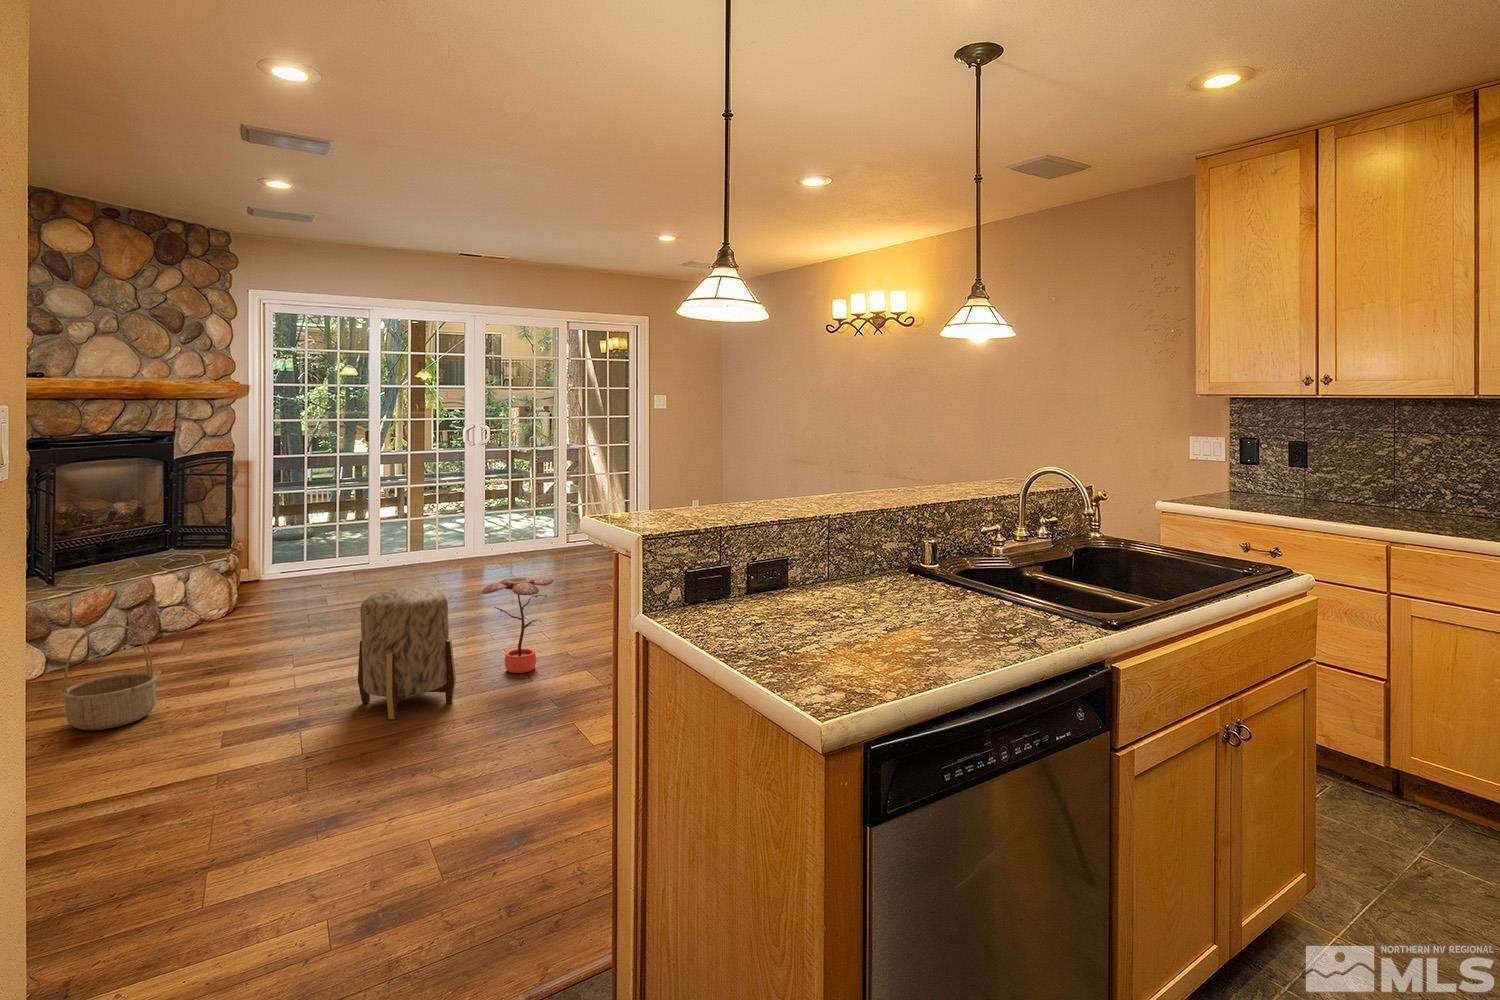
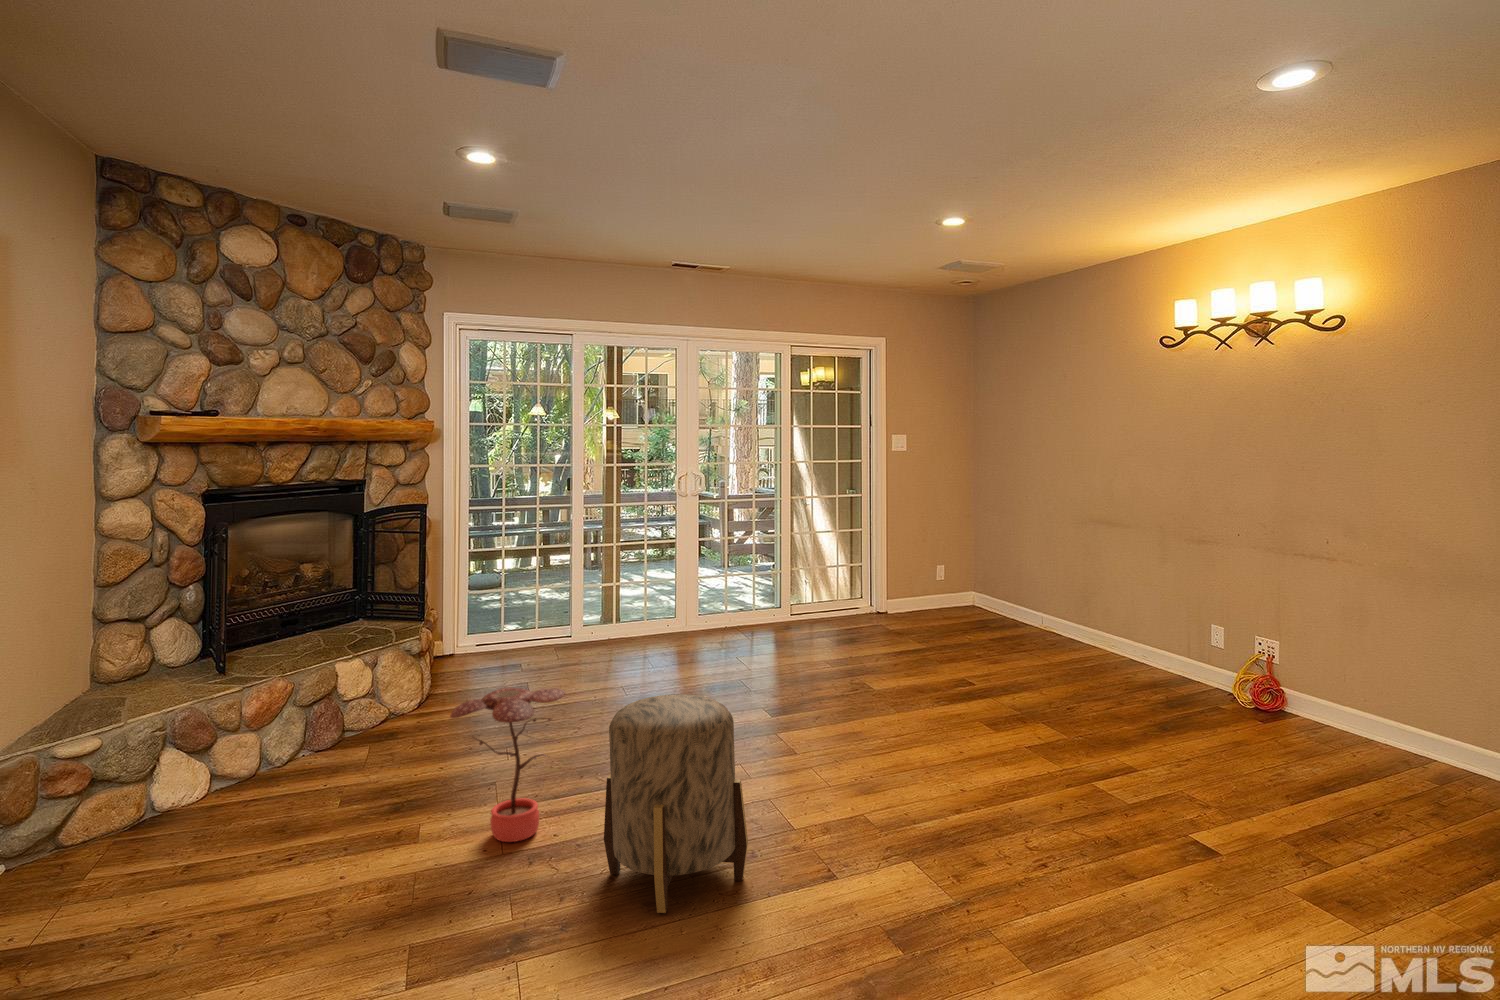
potted plant: present [482,577,553,673] -> present [450,688,565,842]
basket: present [61,624,158,730] -> none [207,749,334,910]

